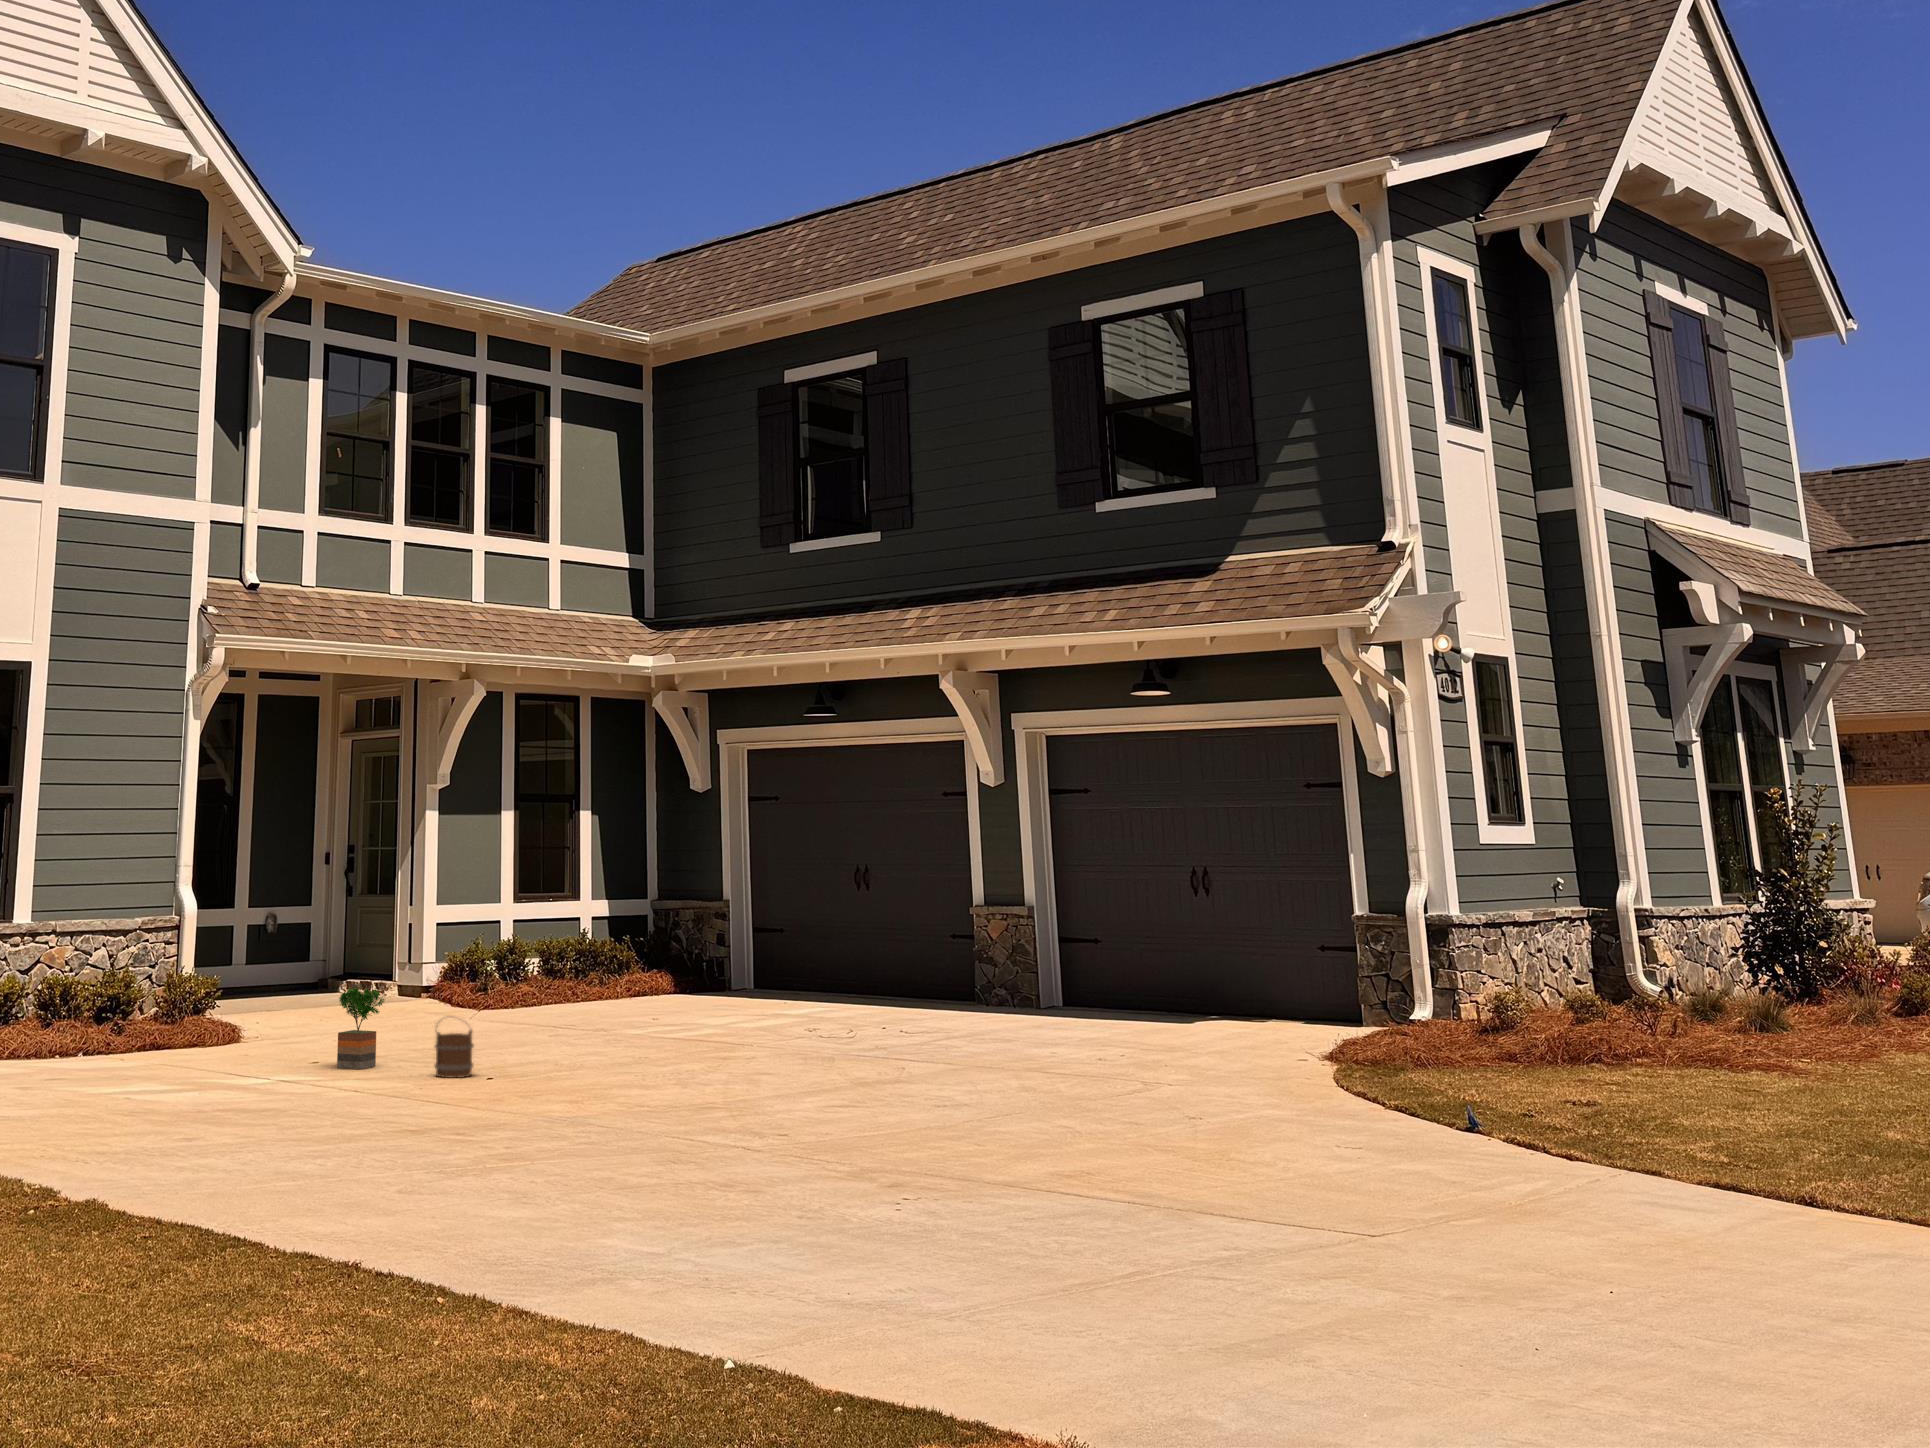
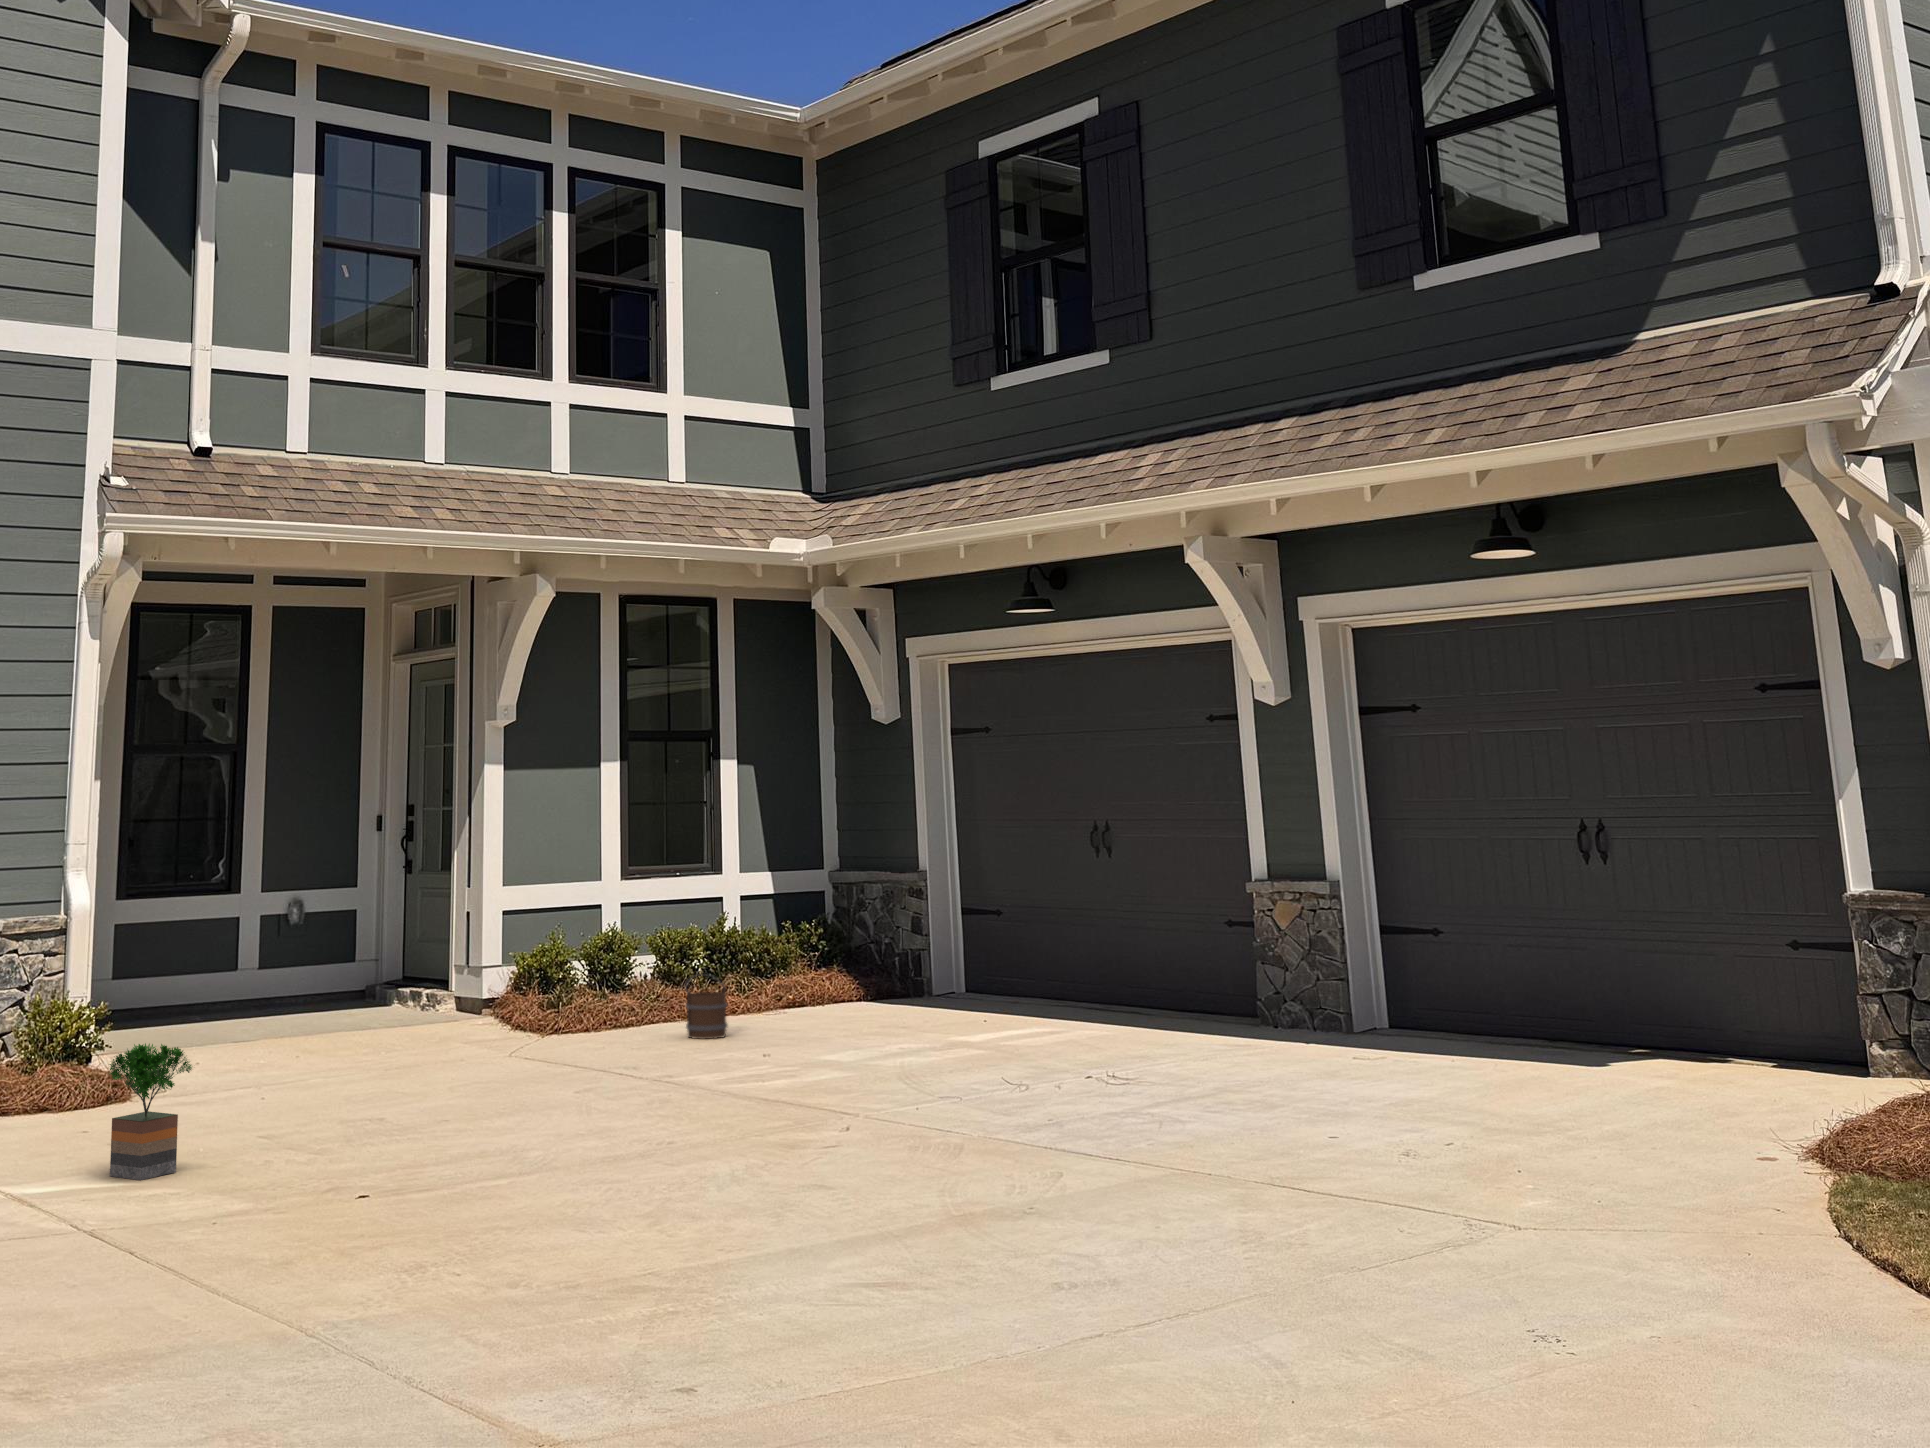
bucket: present [435,1016,474,1078] -> present [686,975,728,1039]

